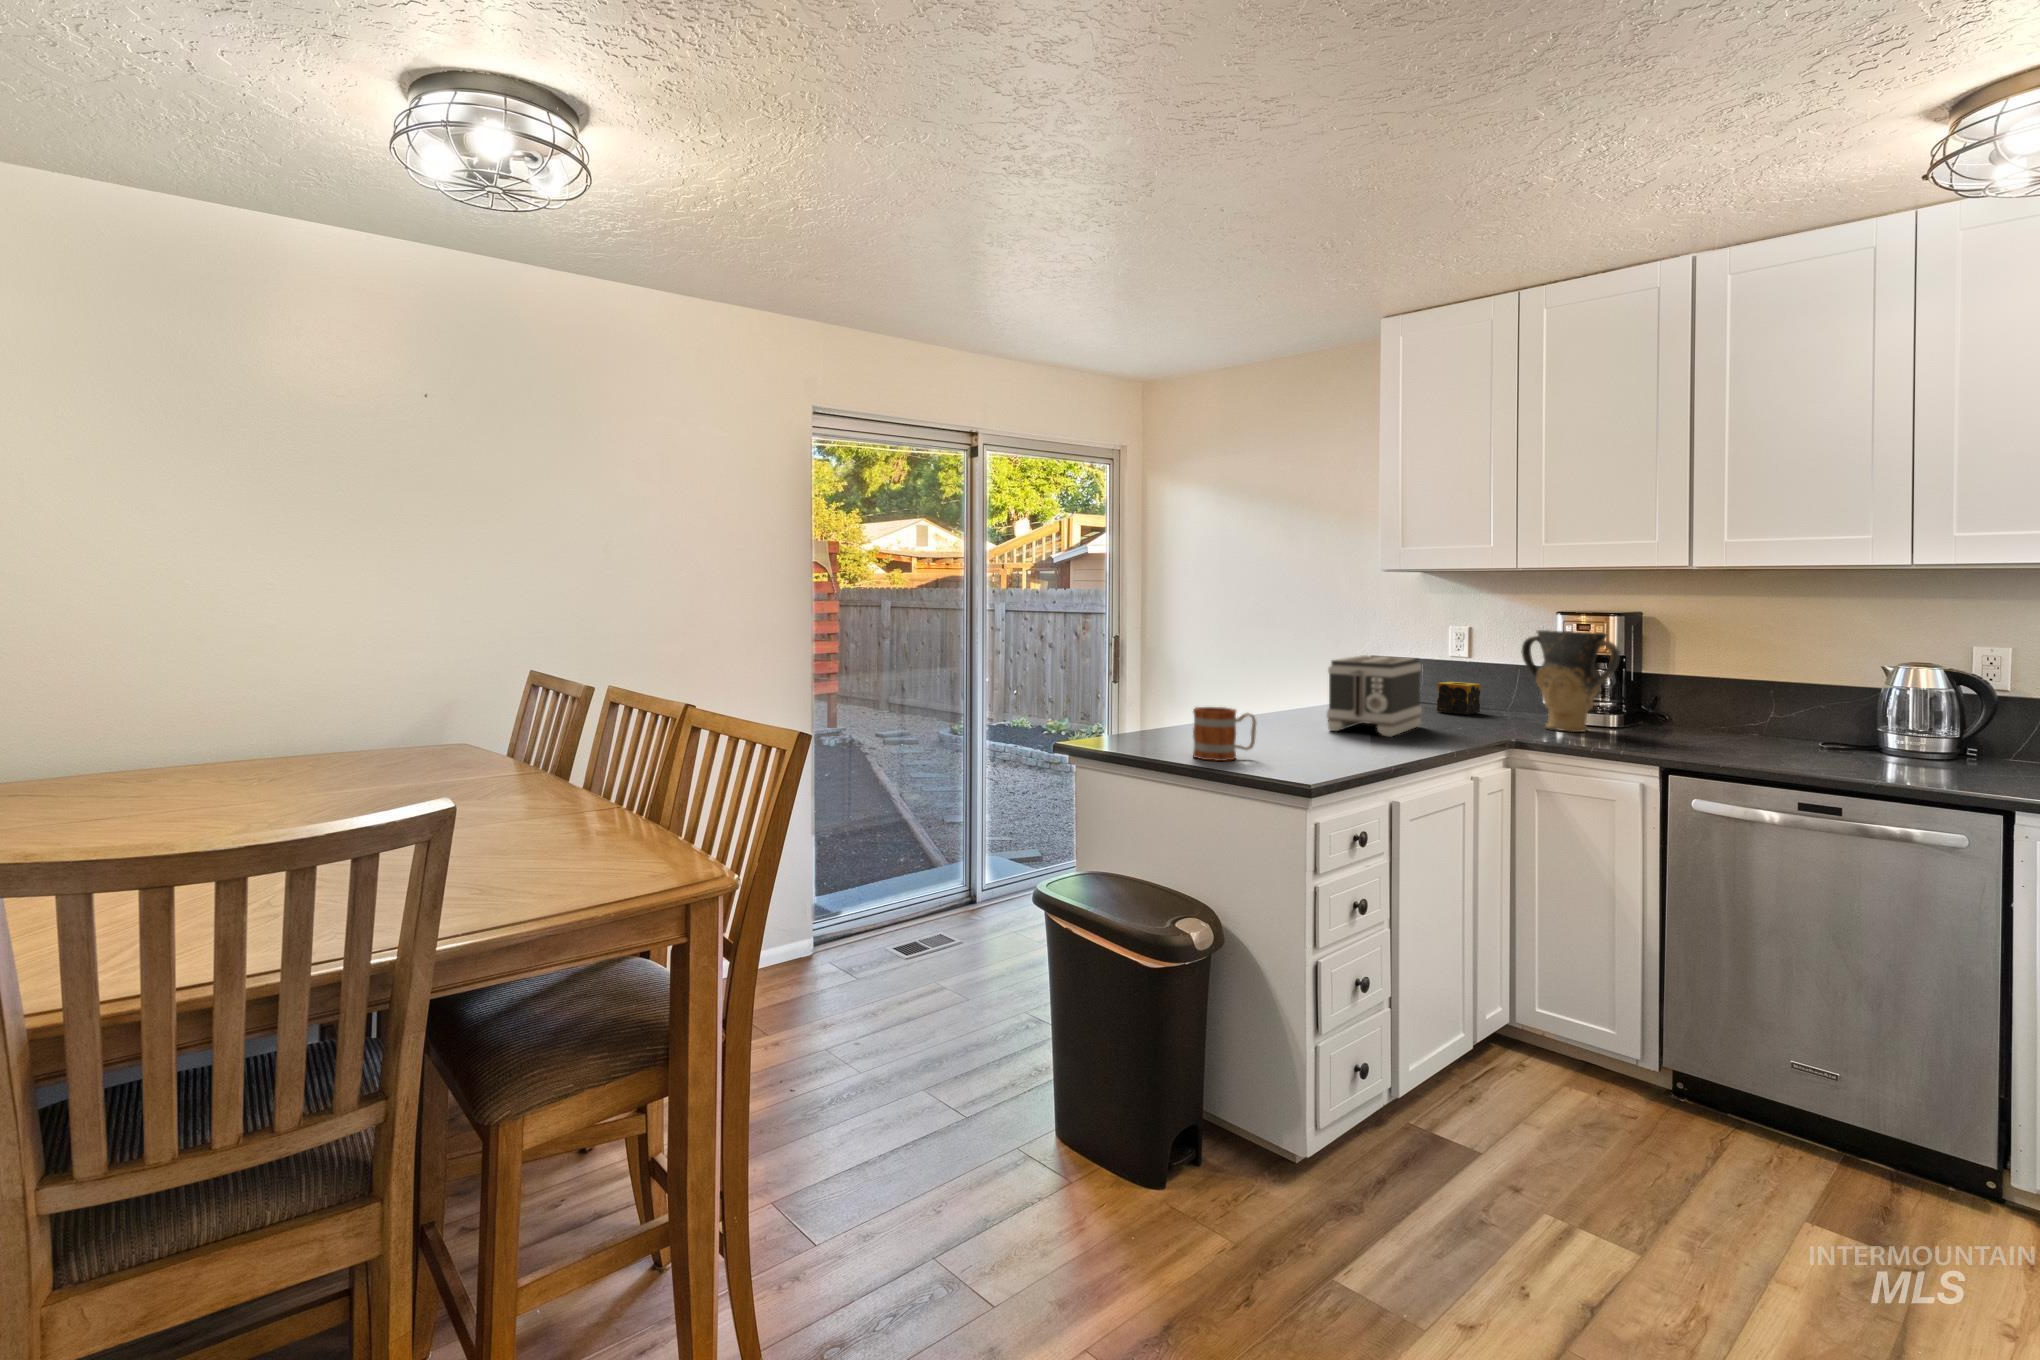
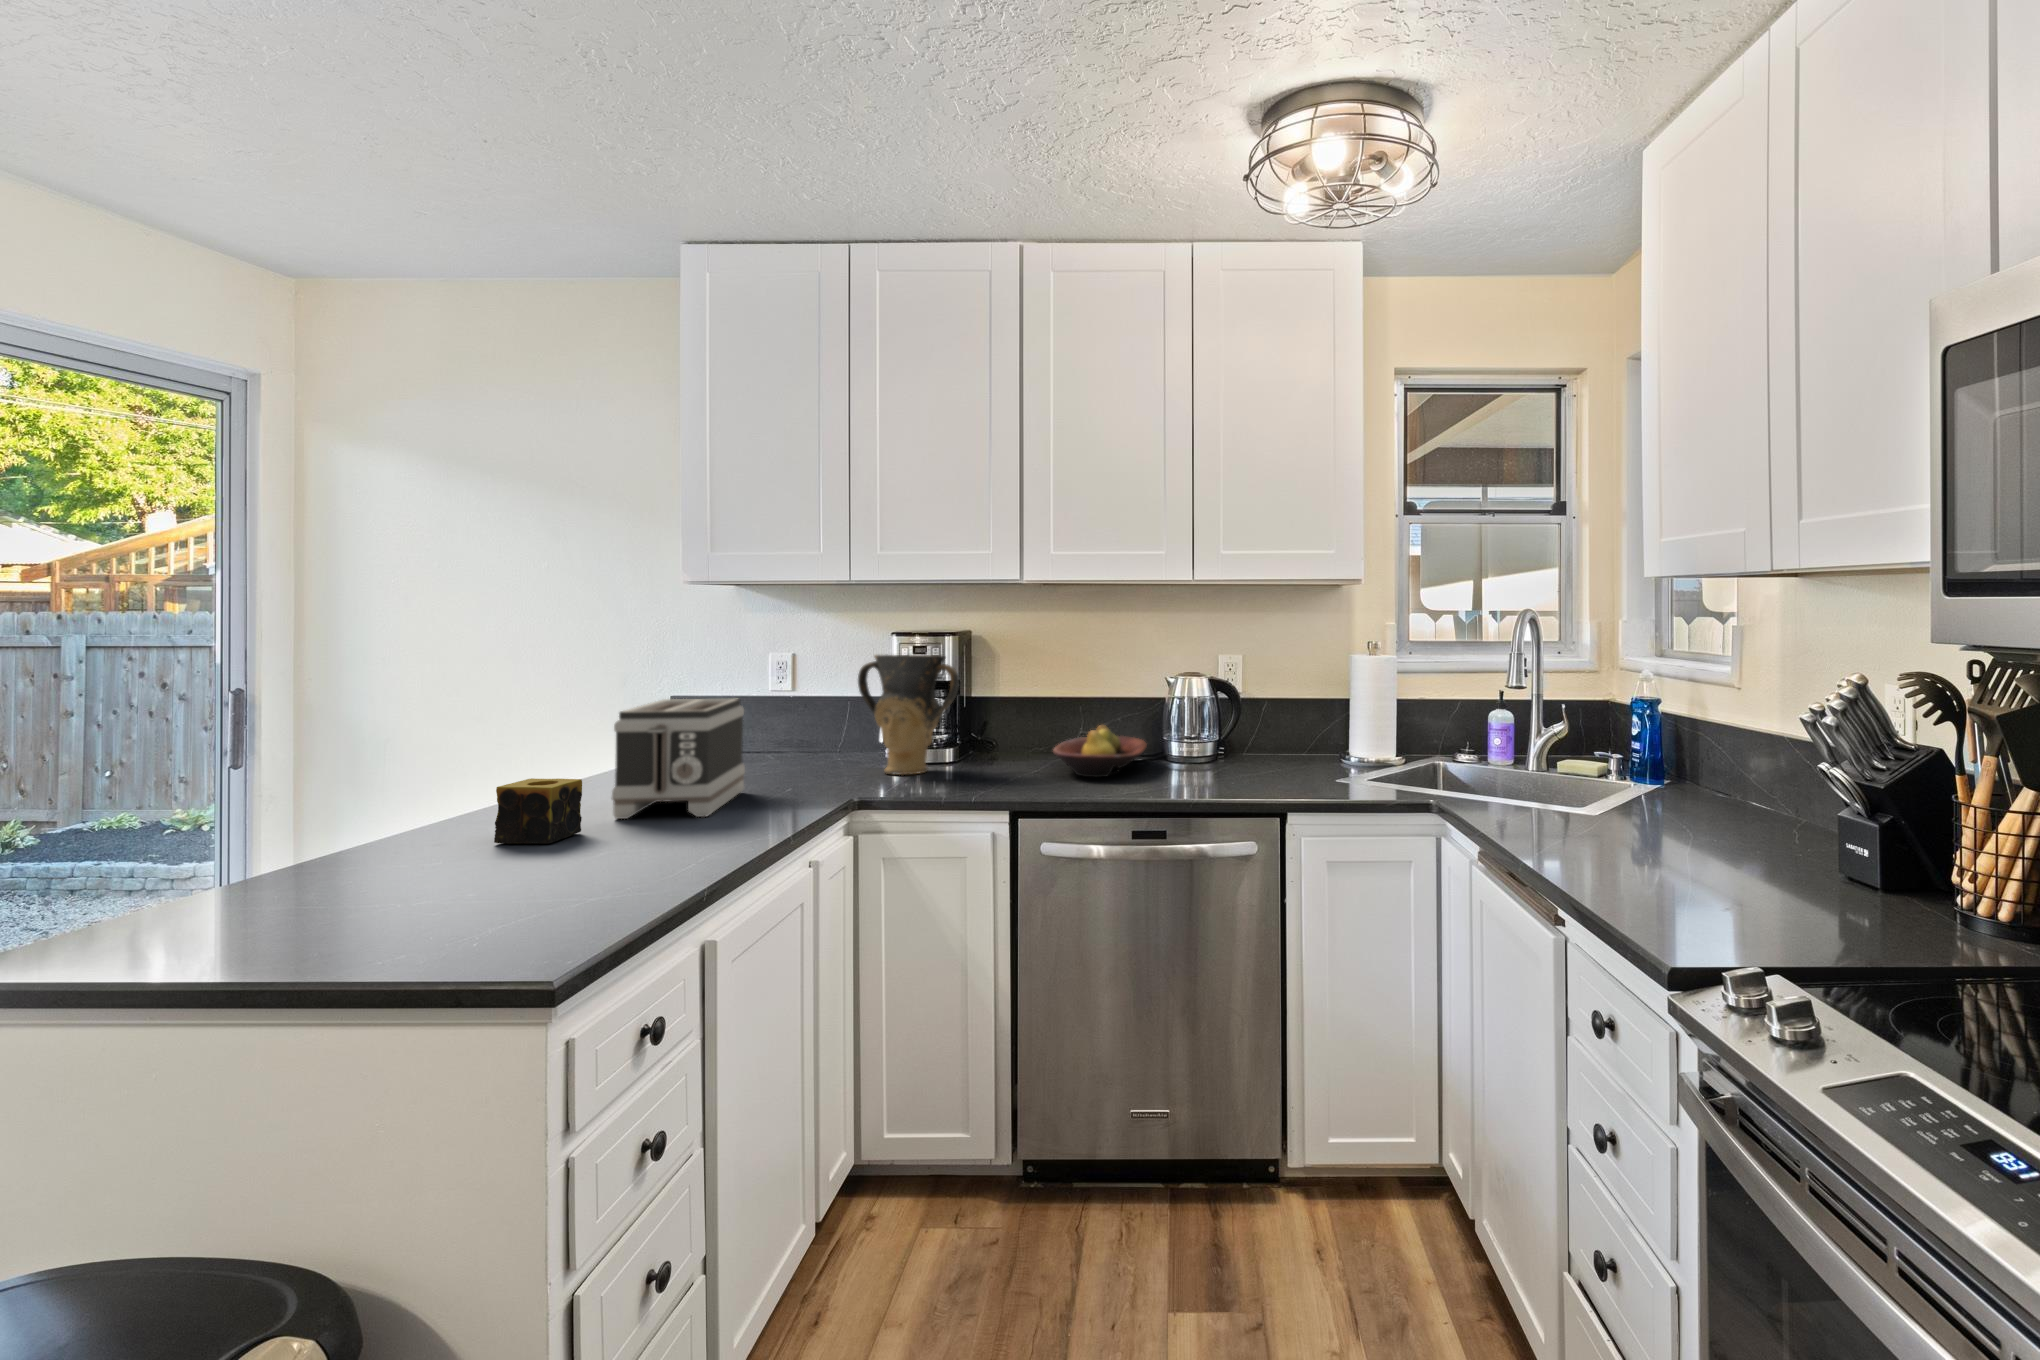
candle: present [1437,682,1481,715] -> present [494,778,582,844]
mug: present [1193,707,1256,761] -> none [341,822,482,935]
fruit bowl: none [1721,707,1850,755] -> present [1053,725,1147,777]

